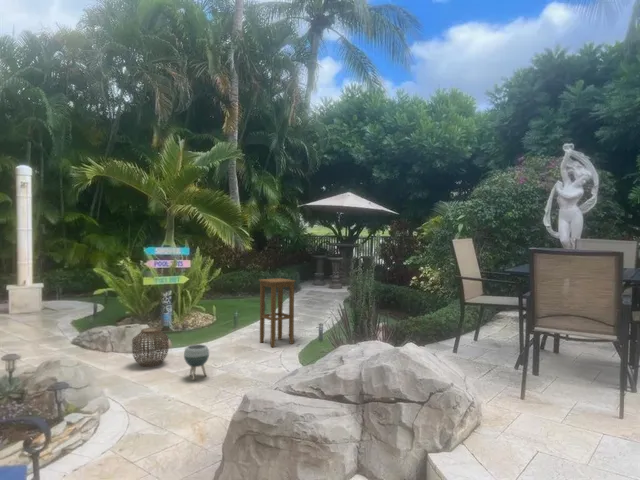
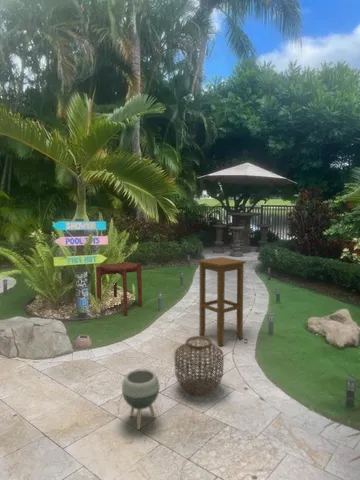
side table: none [180,284,221,330] -> present [96,262,142,316]
woven basket: present [132,328,169,367] -> present [175,336,224,396]

